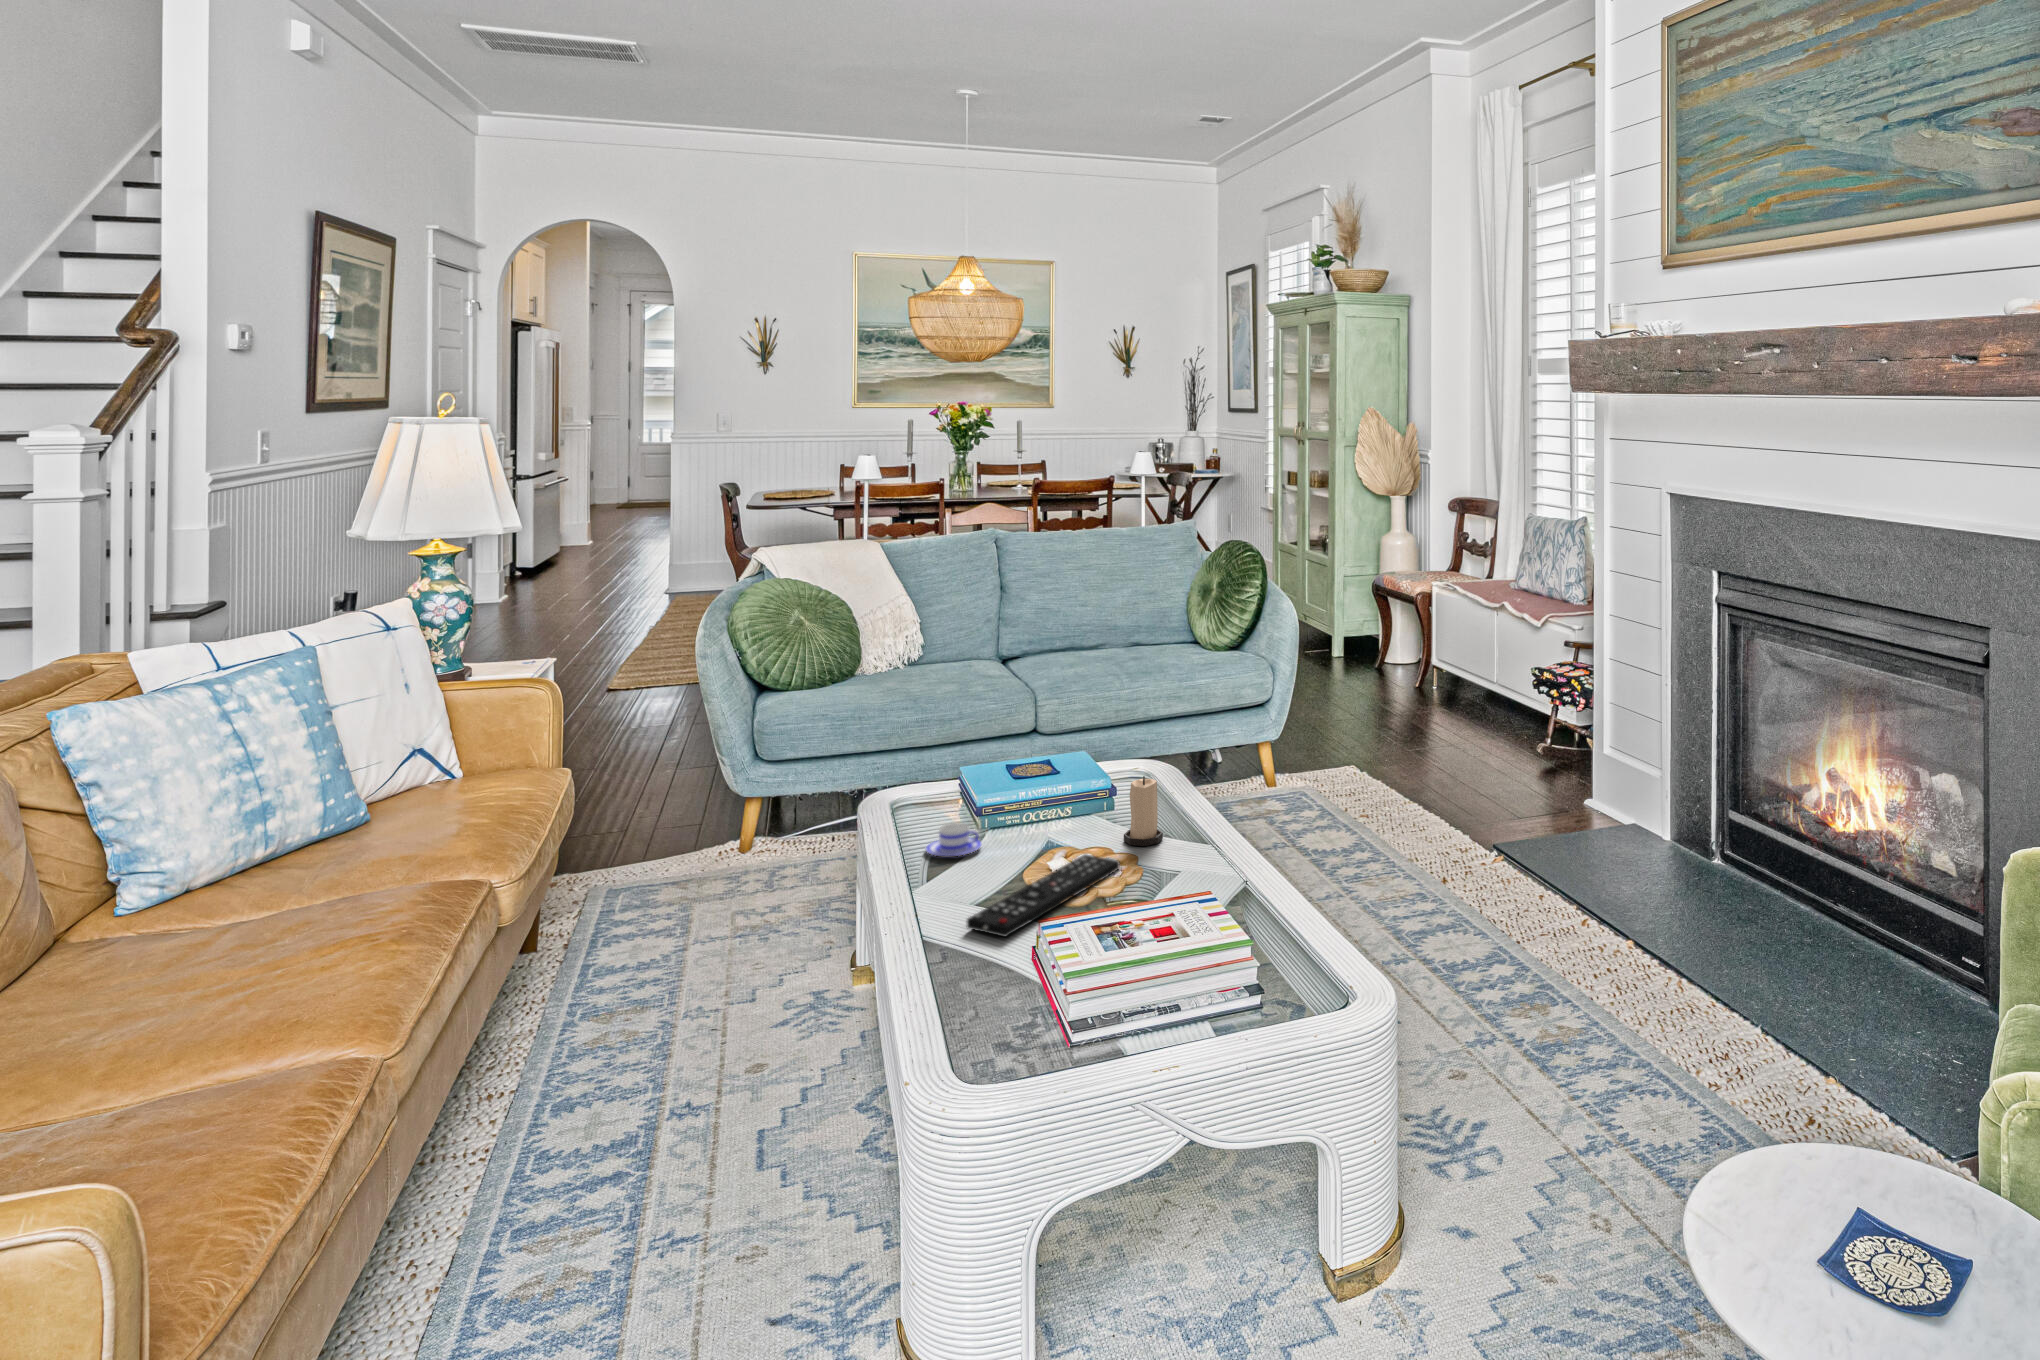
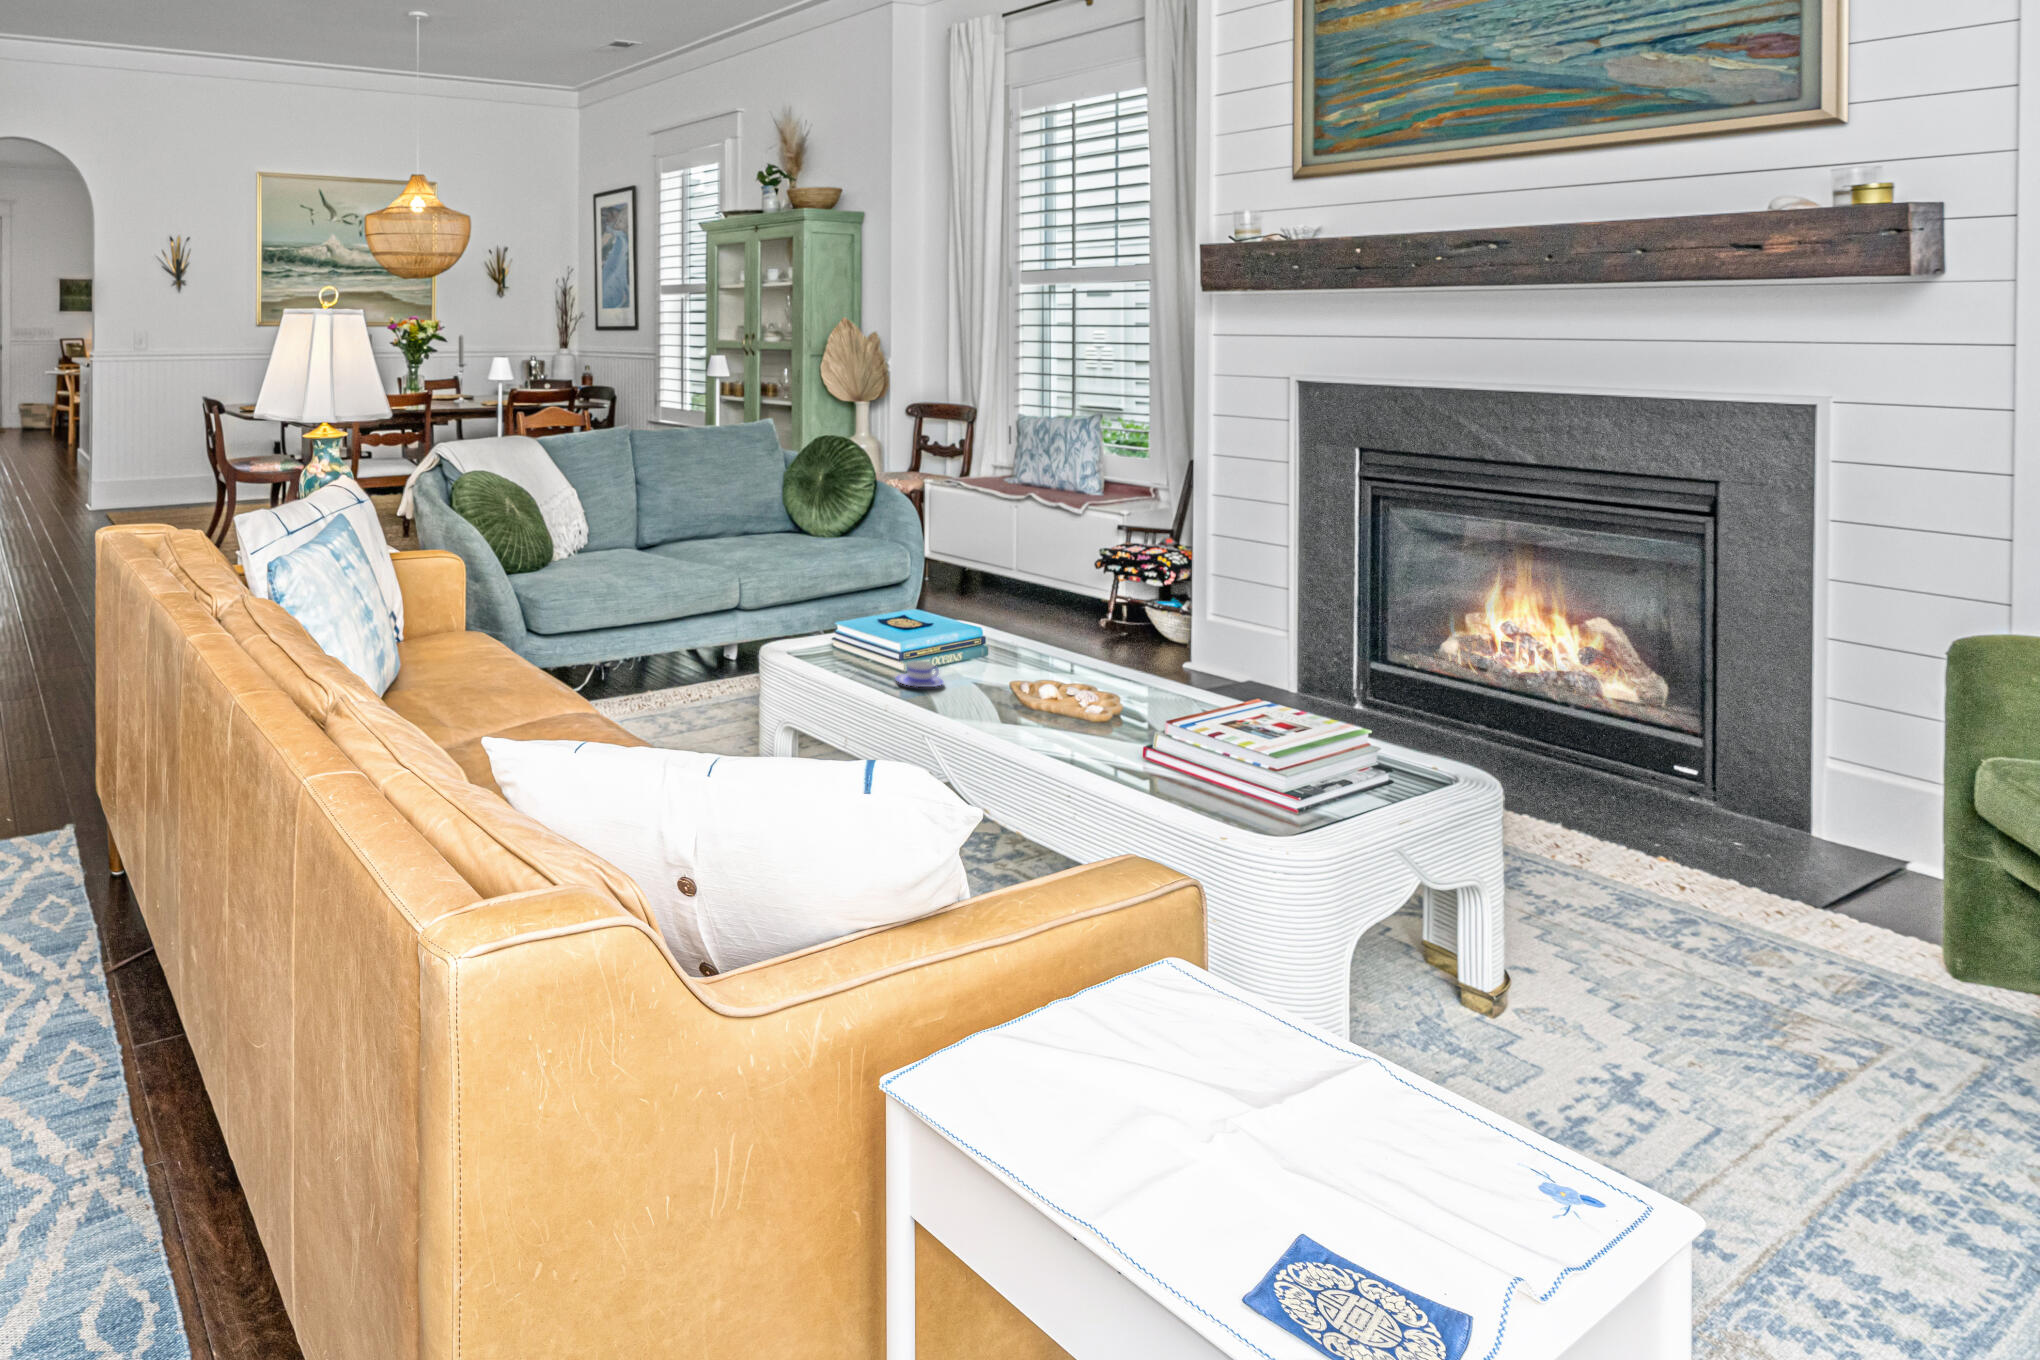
candle: present [1124,776,1163,846] -> none [1045,618,1081,677]
remote control: present [967,854,1120,937] -> none [1042,683,1086,740]

